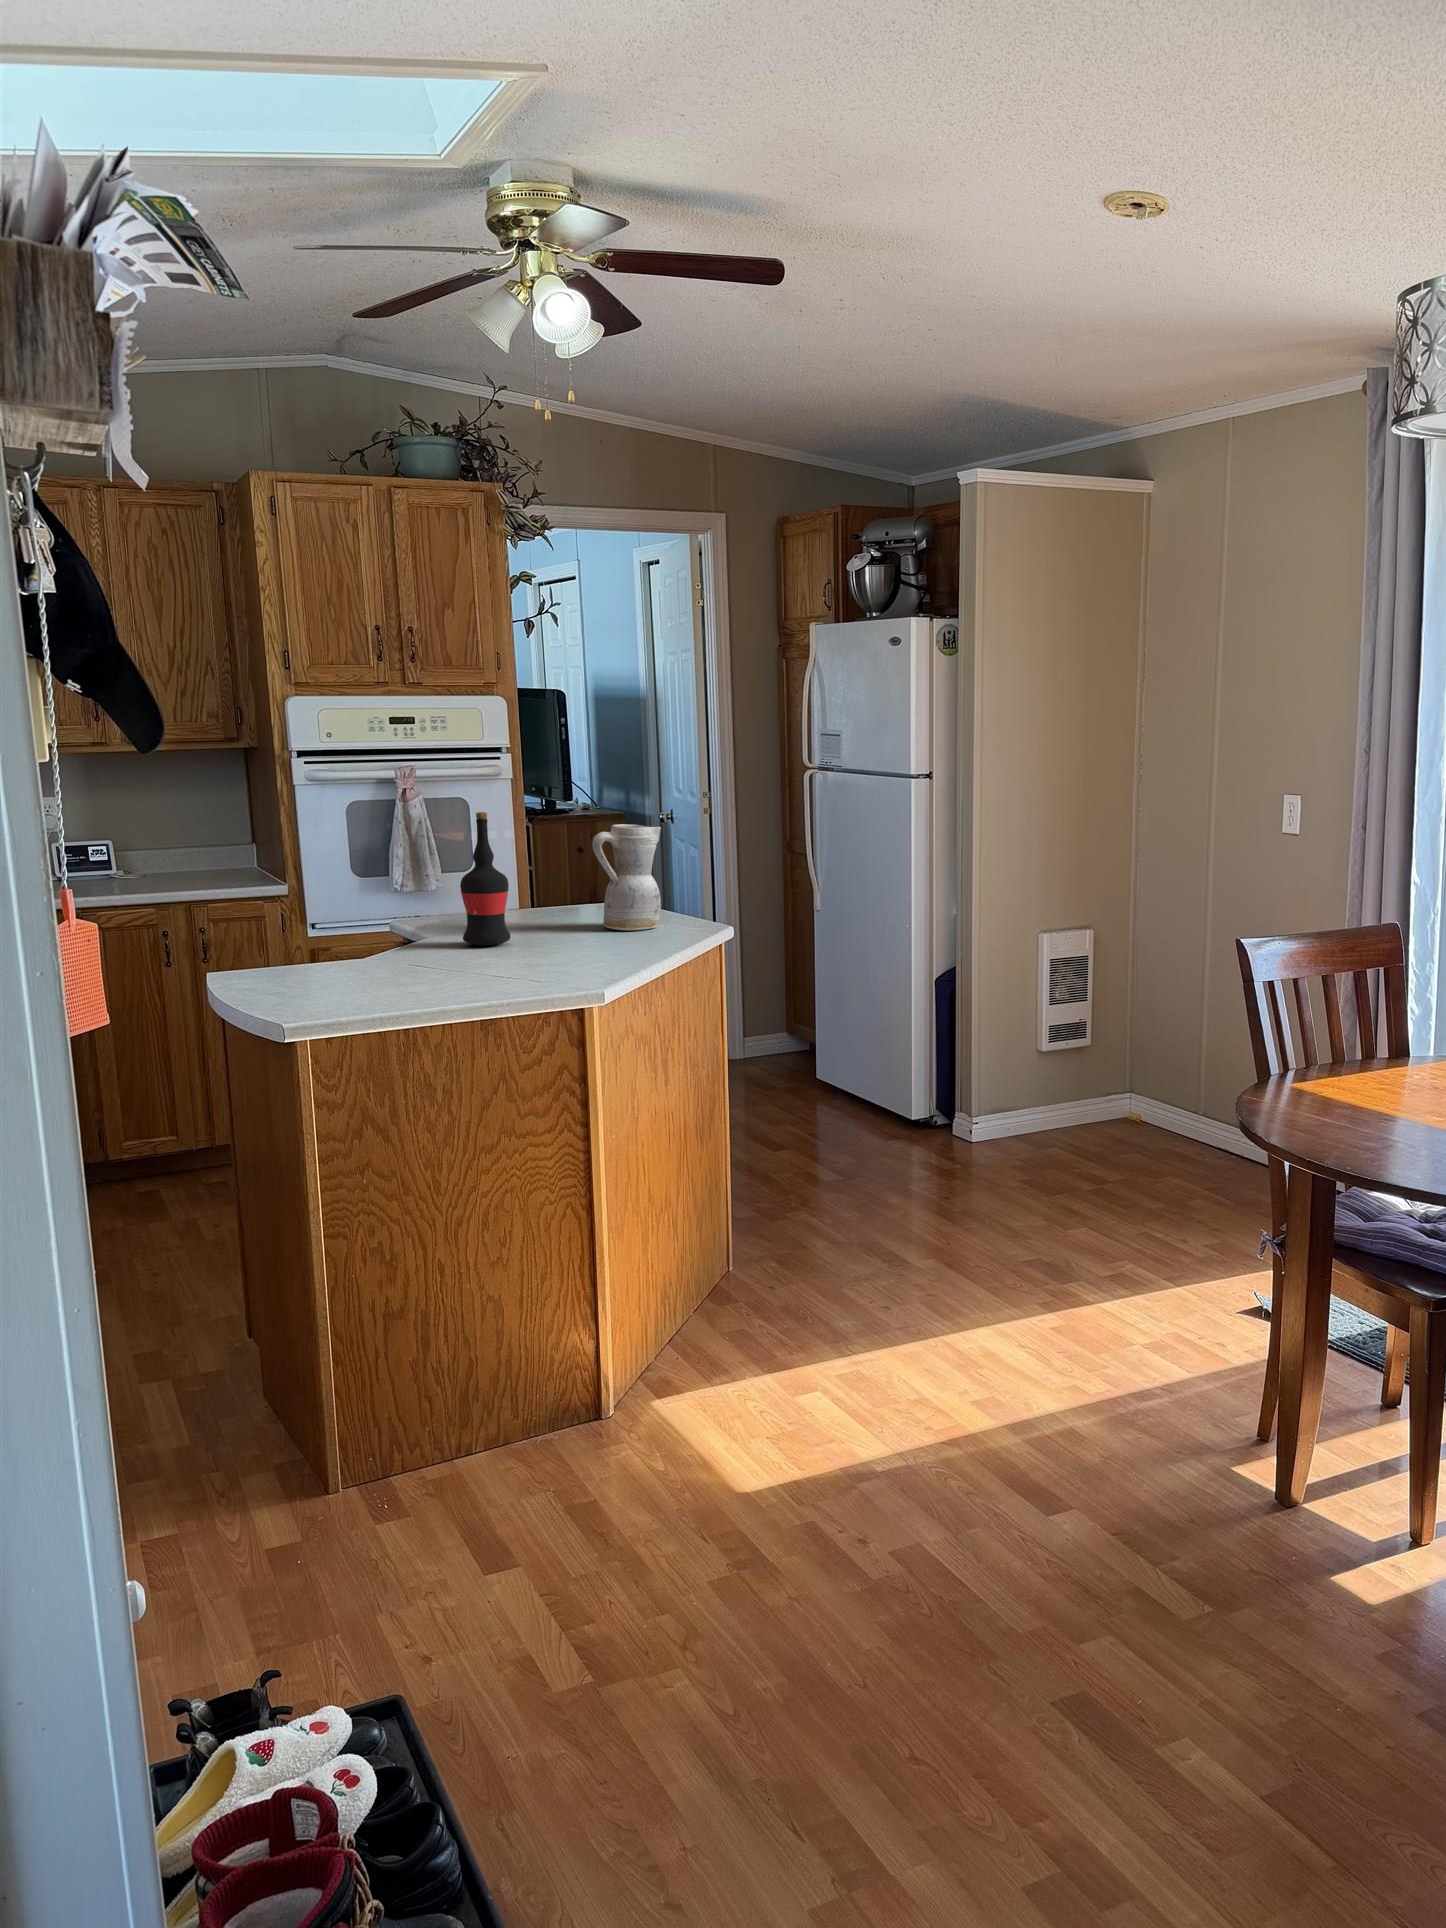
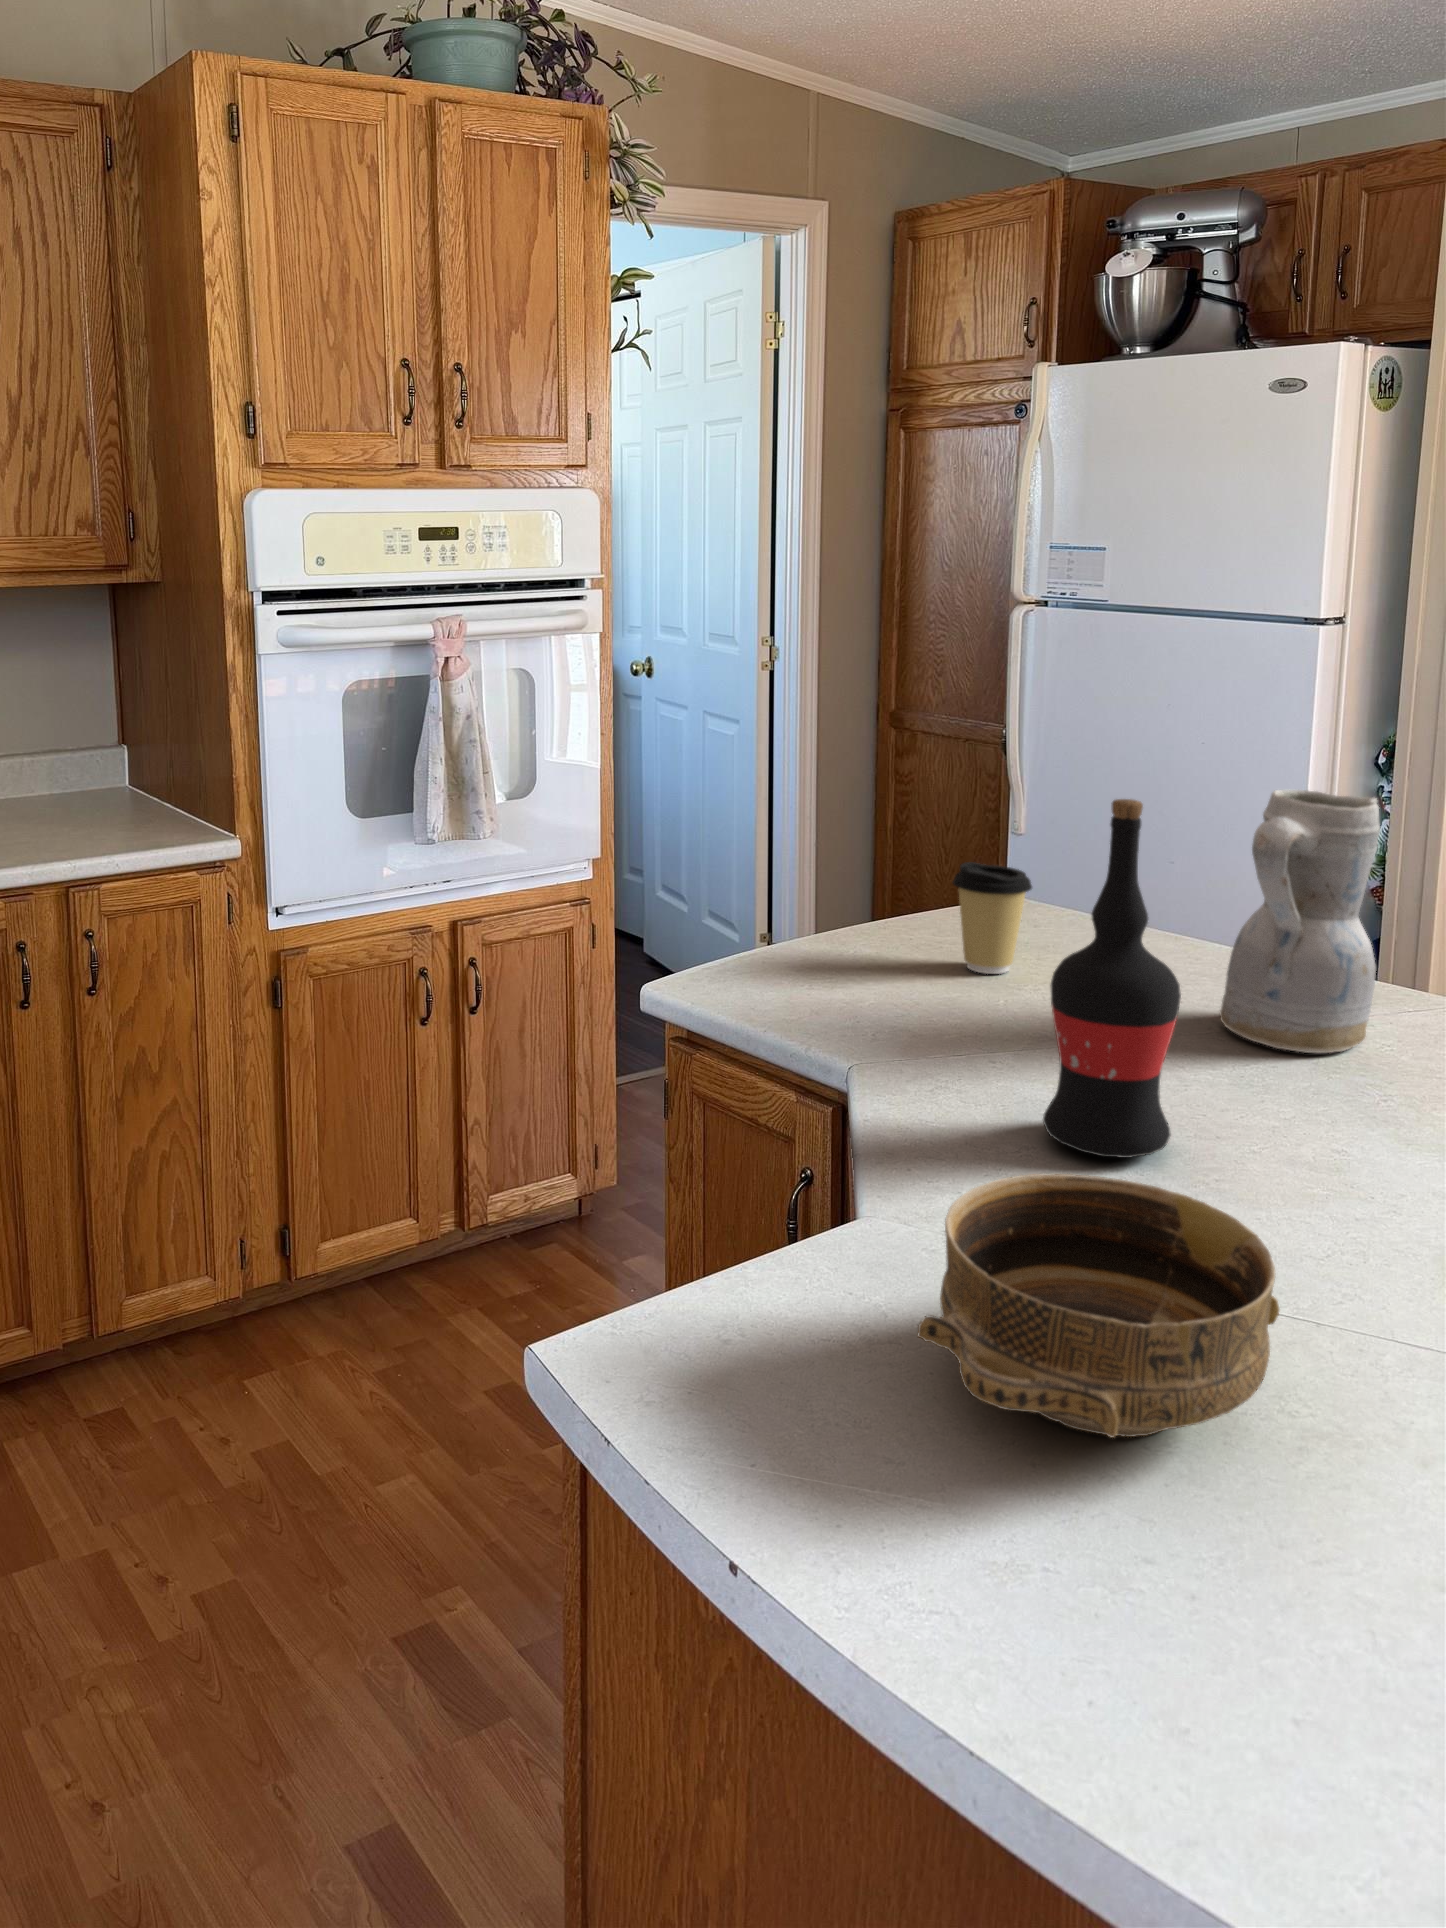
coffee cup: none [533,867,569,915] -> present [953,862,1032,974]
ceramic bowl: none [312,918,432,977] -> present [918,1174,1279,1437]

